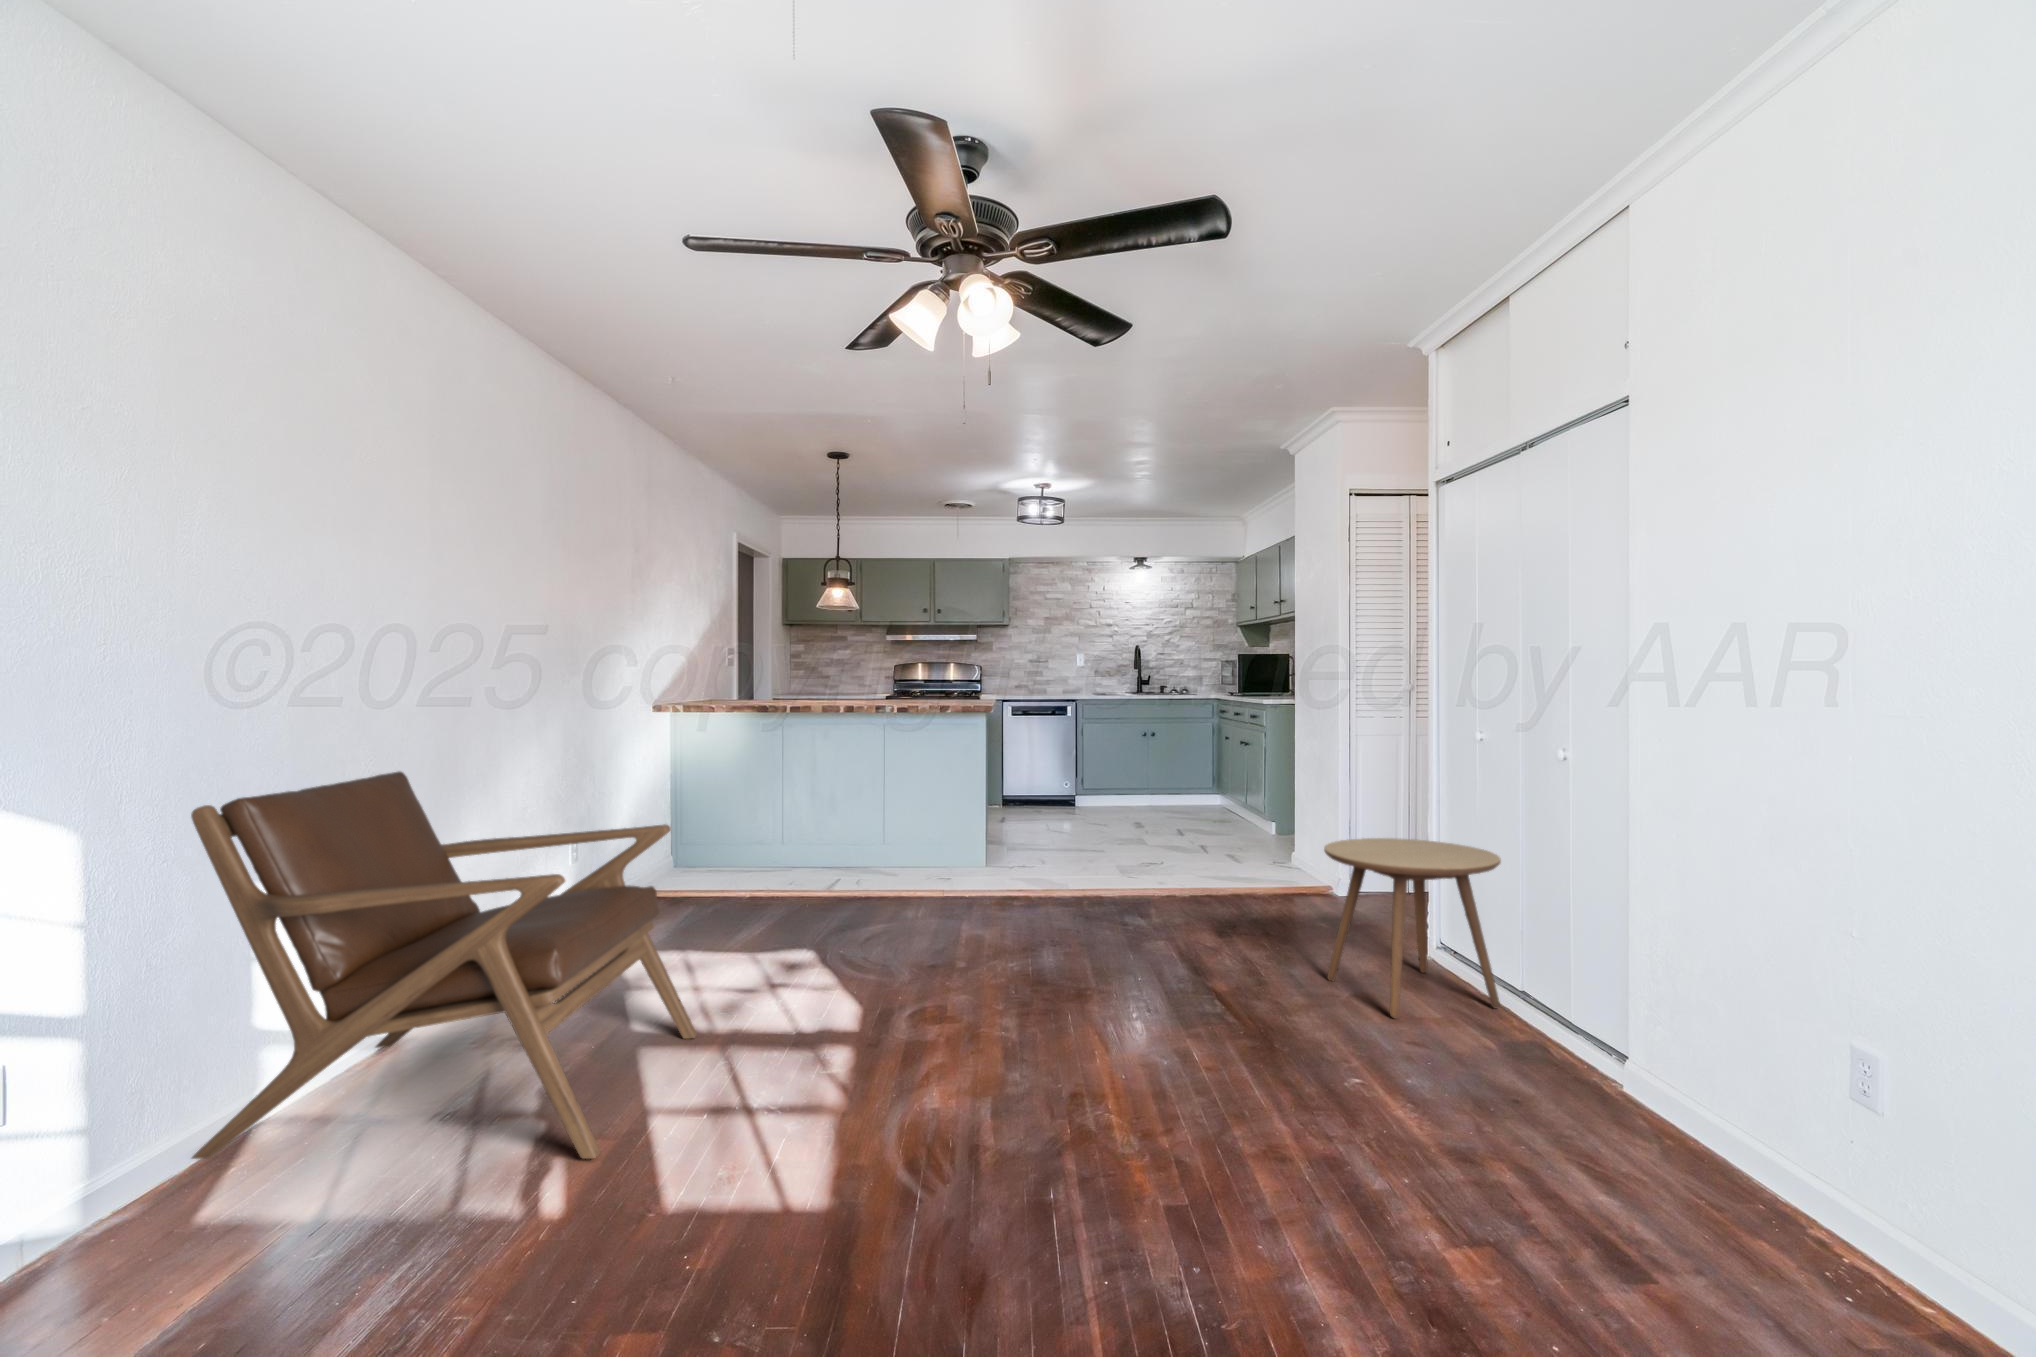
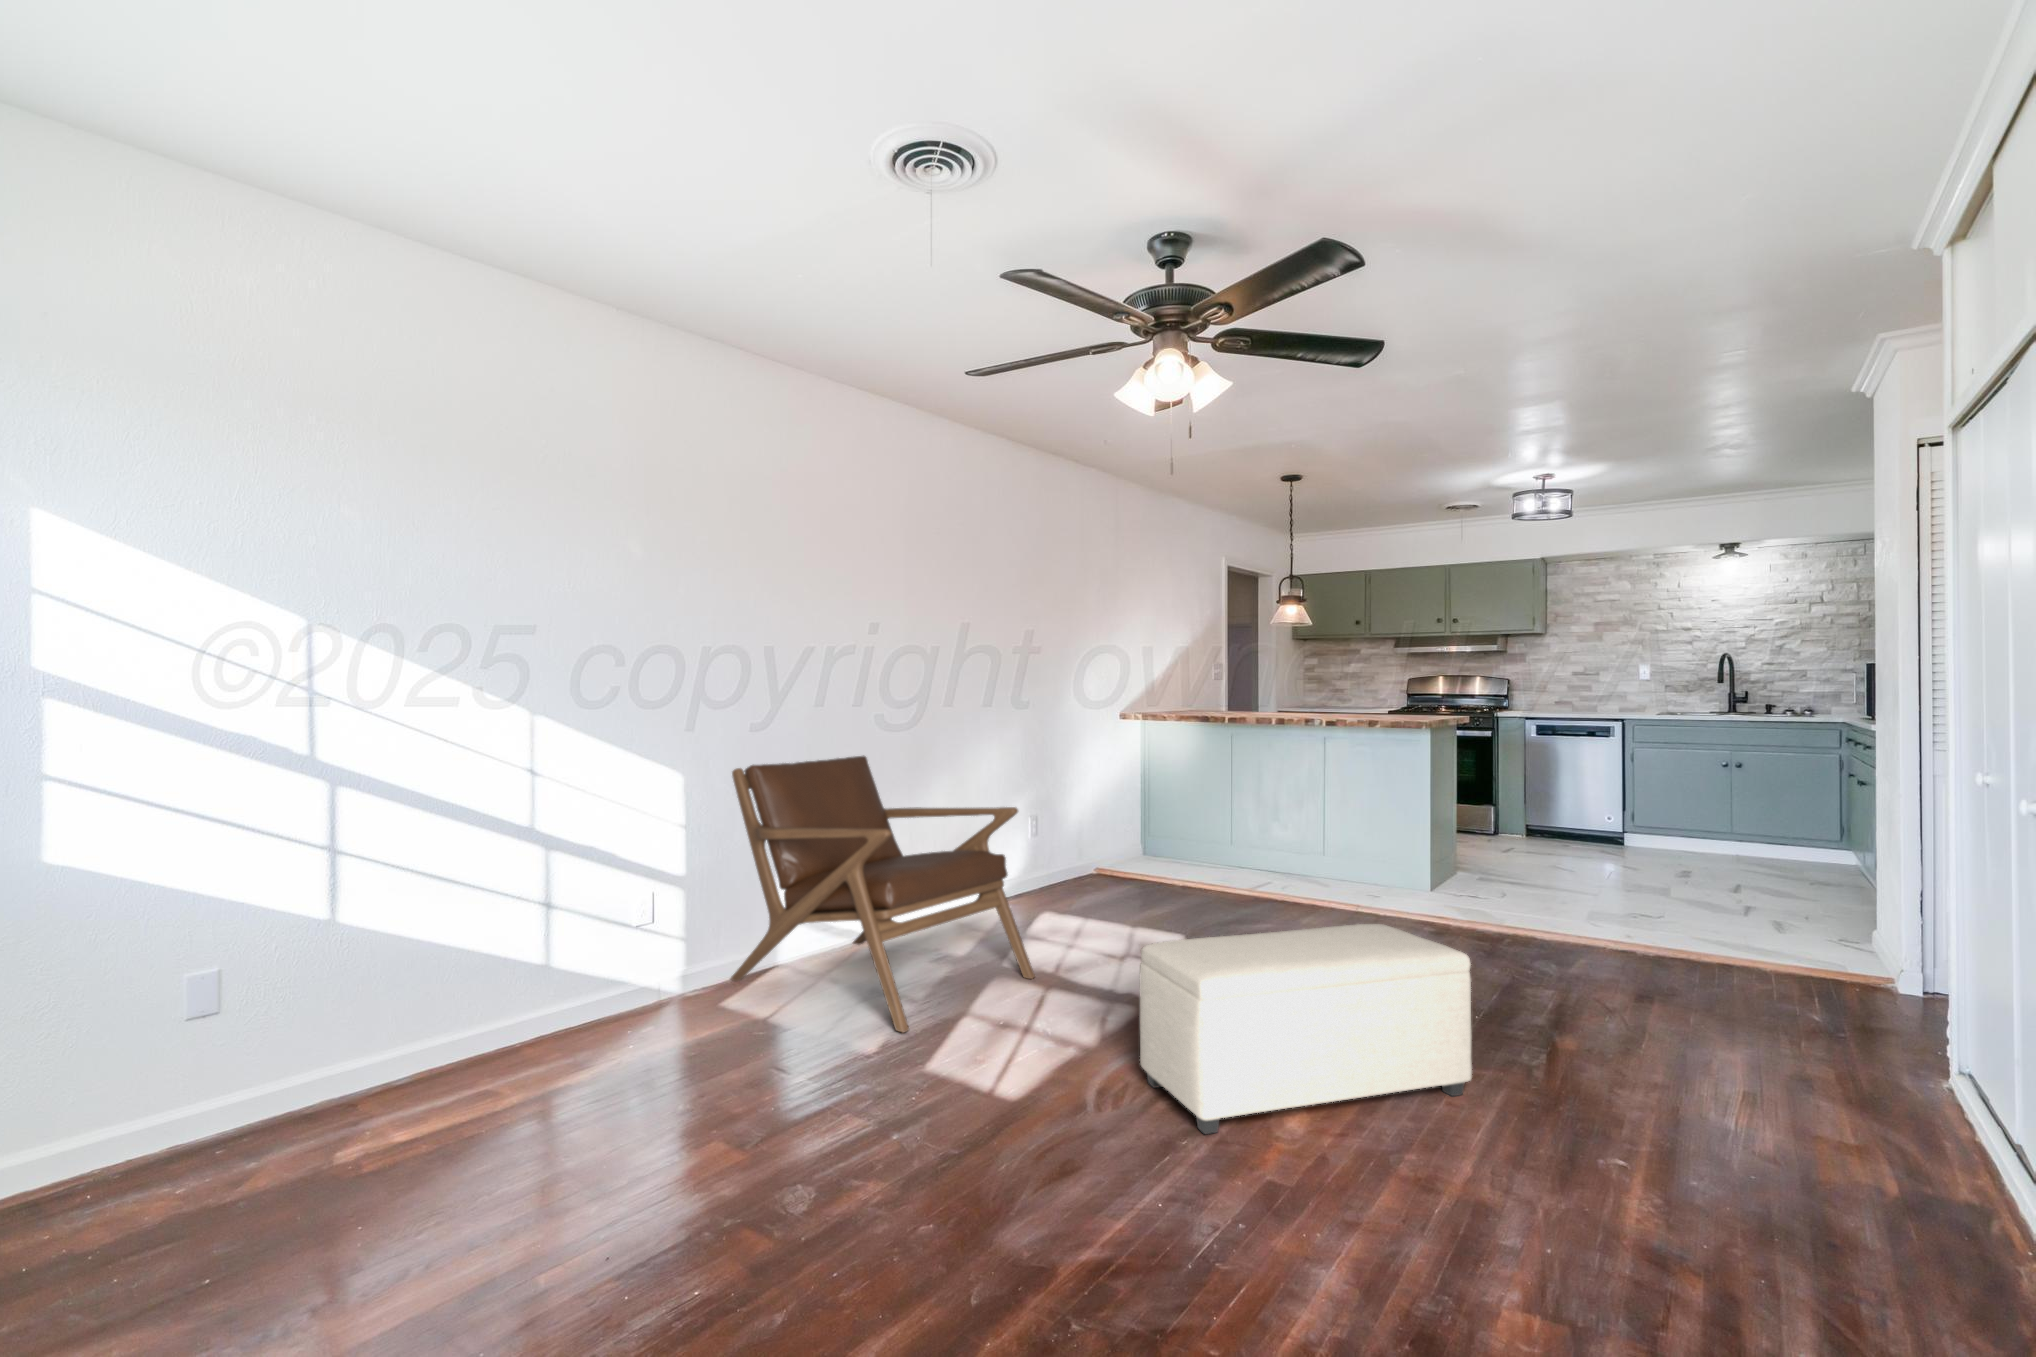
side table: present [1324,838,1501,1018] -> none [1689,900,1964,1153]
ottoman: none [948,904,1224,1168] -> present [1140,924,1472,1134]

